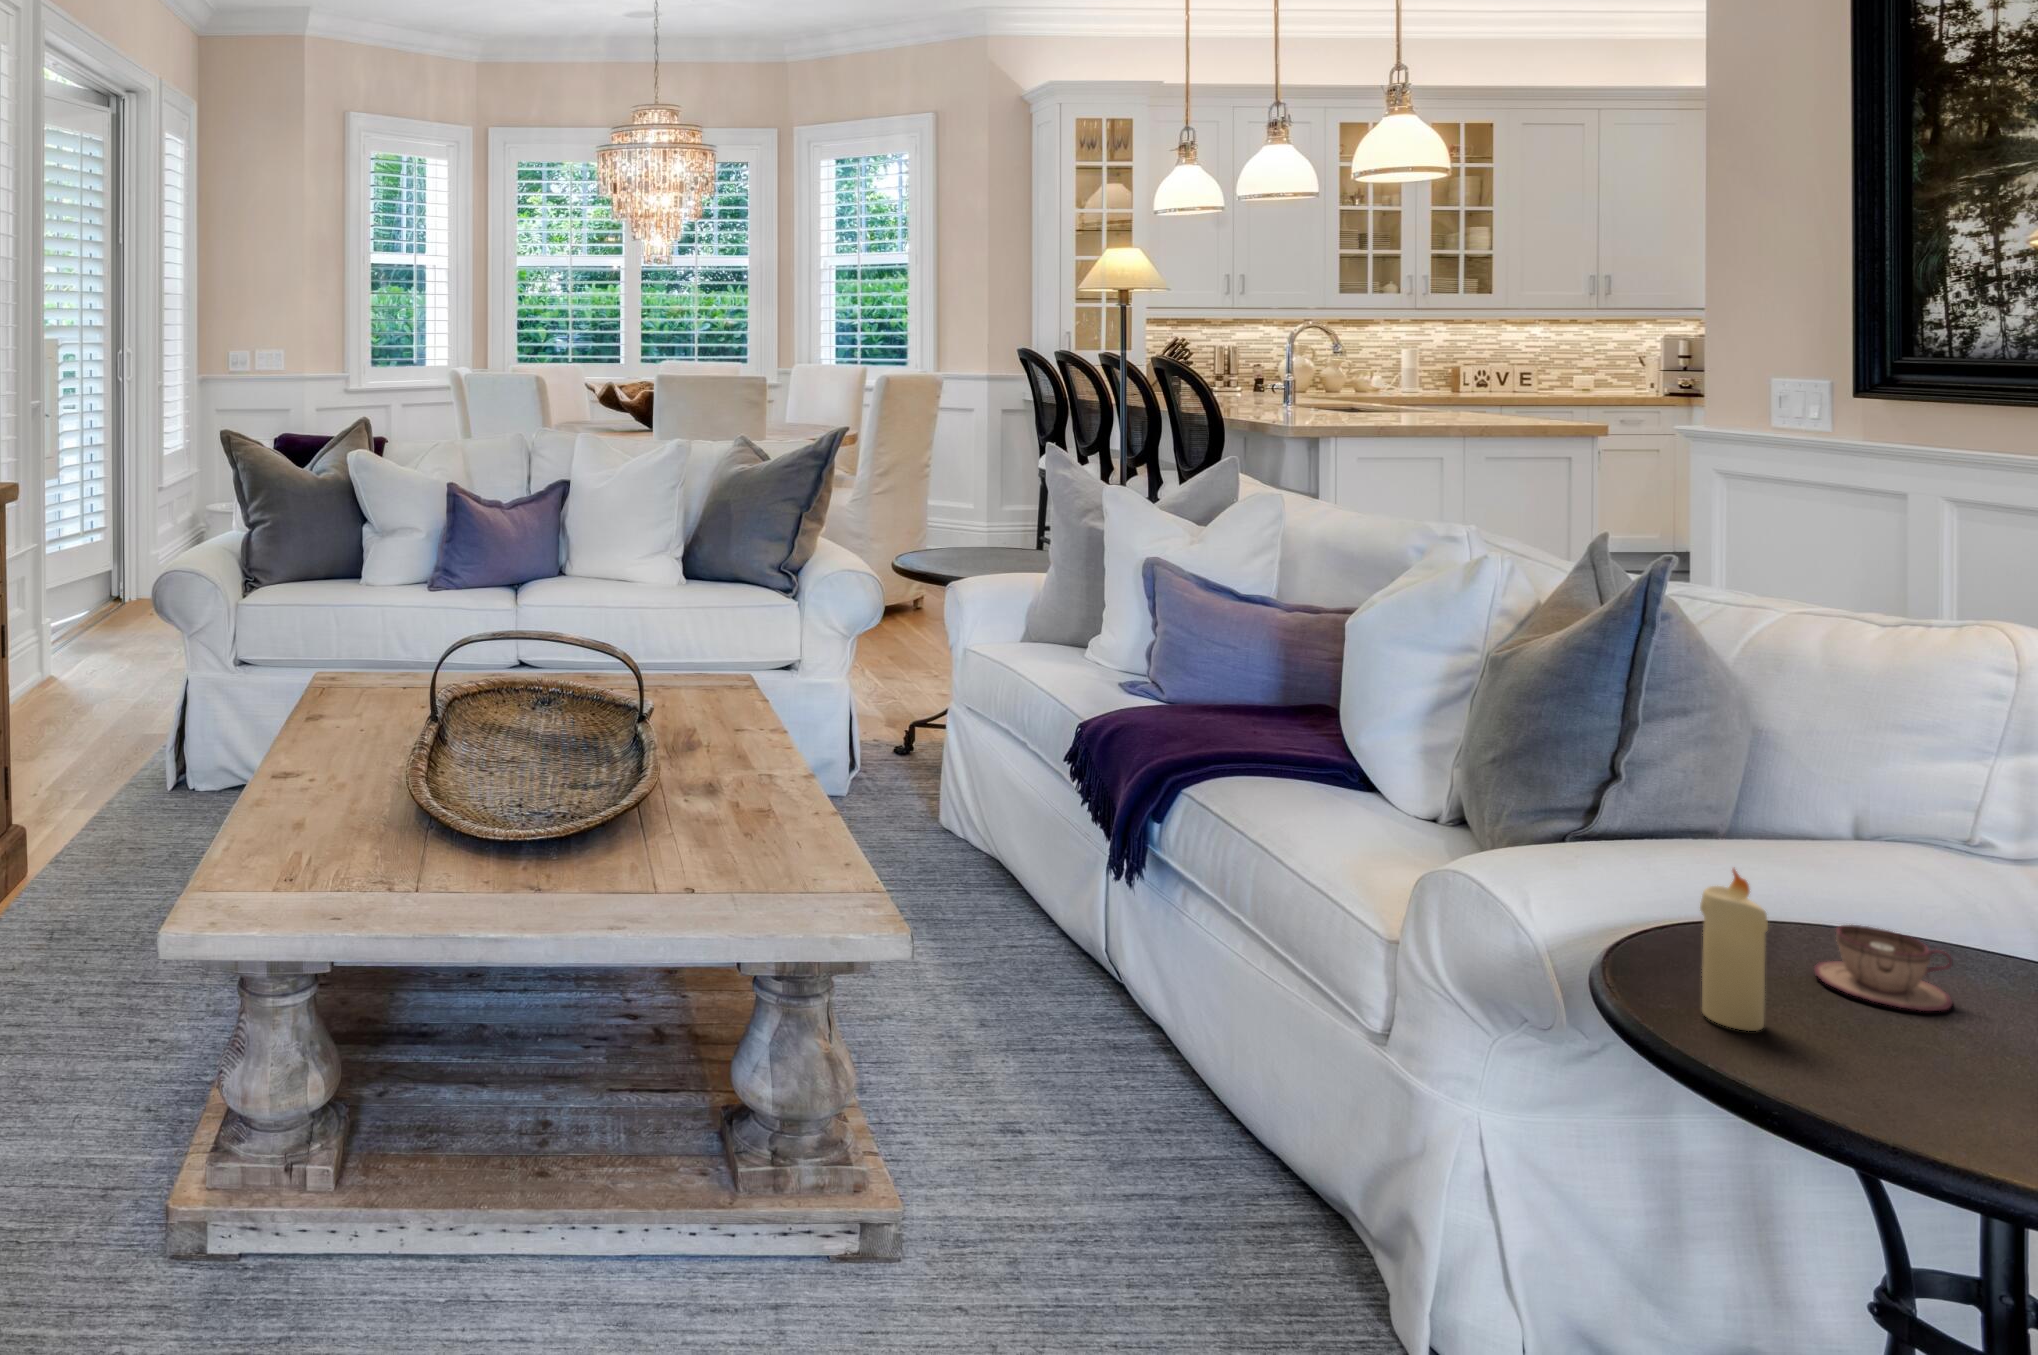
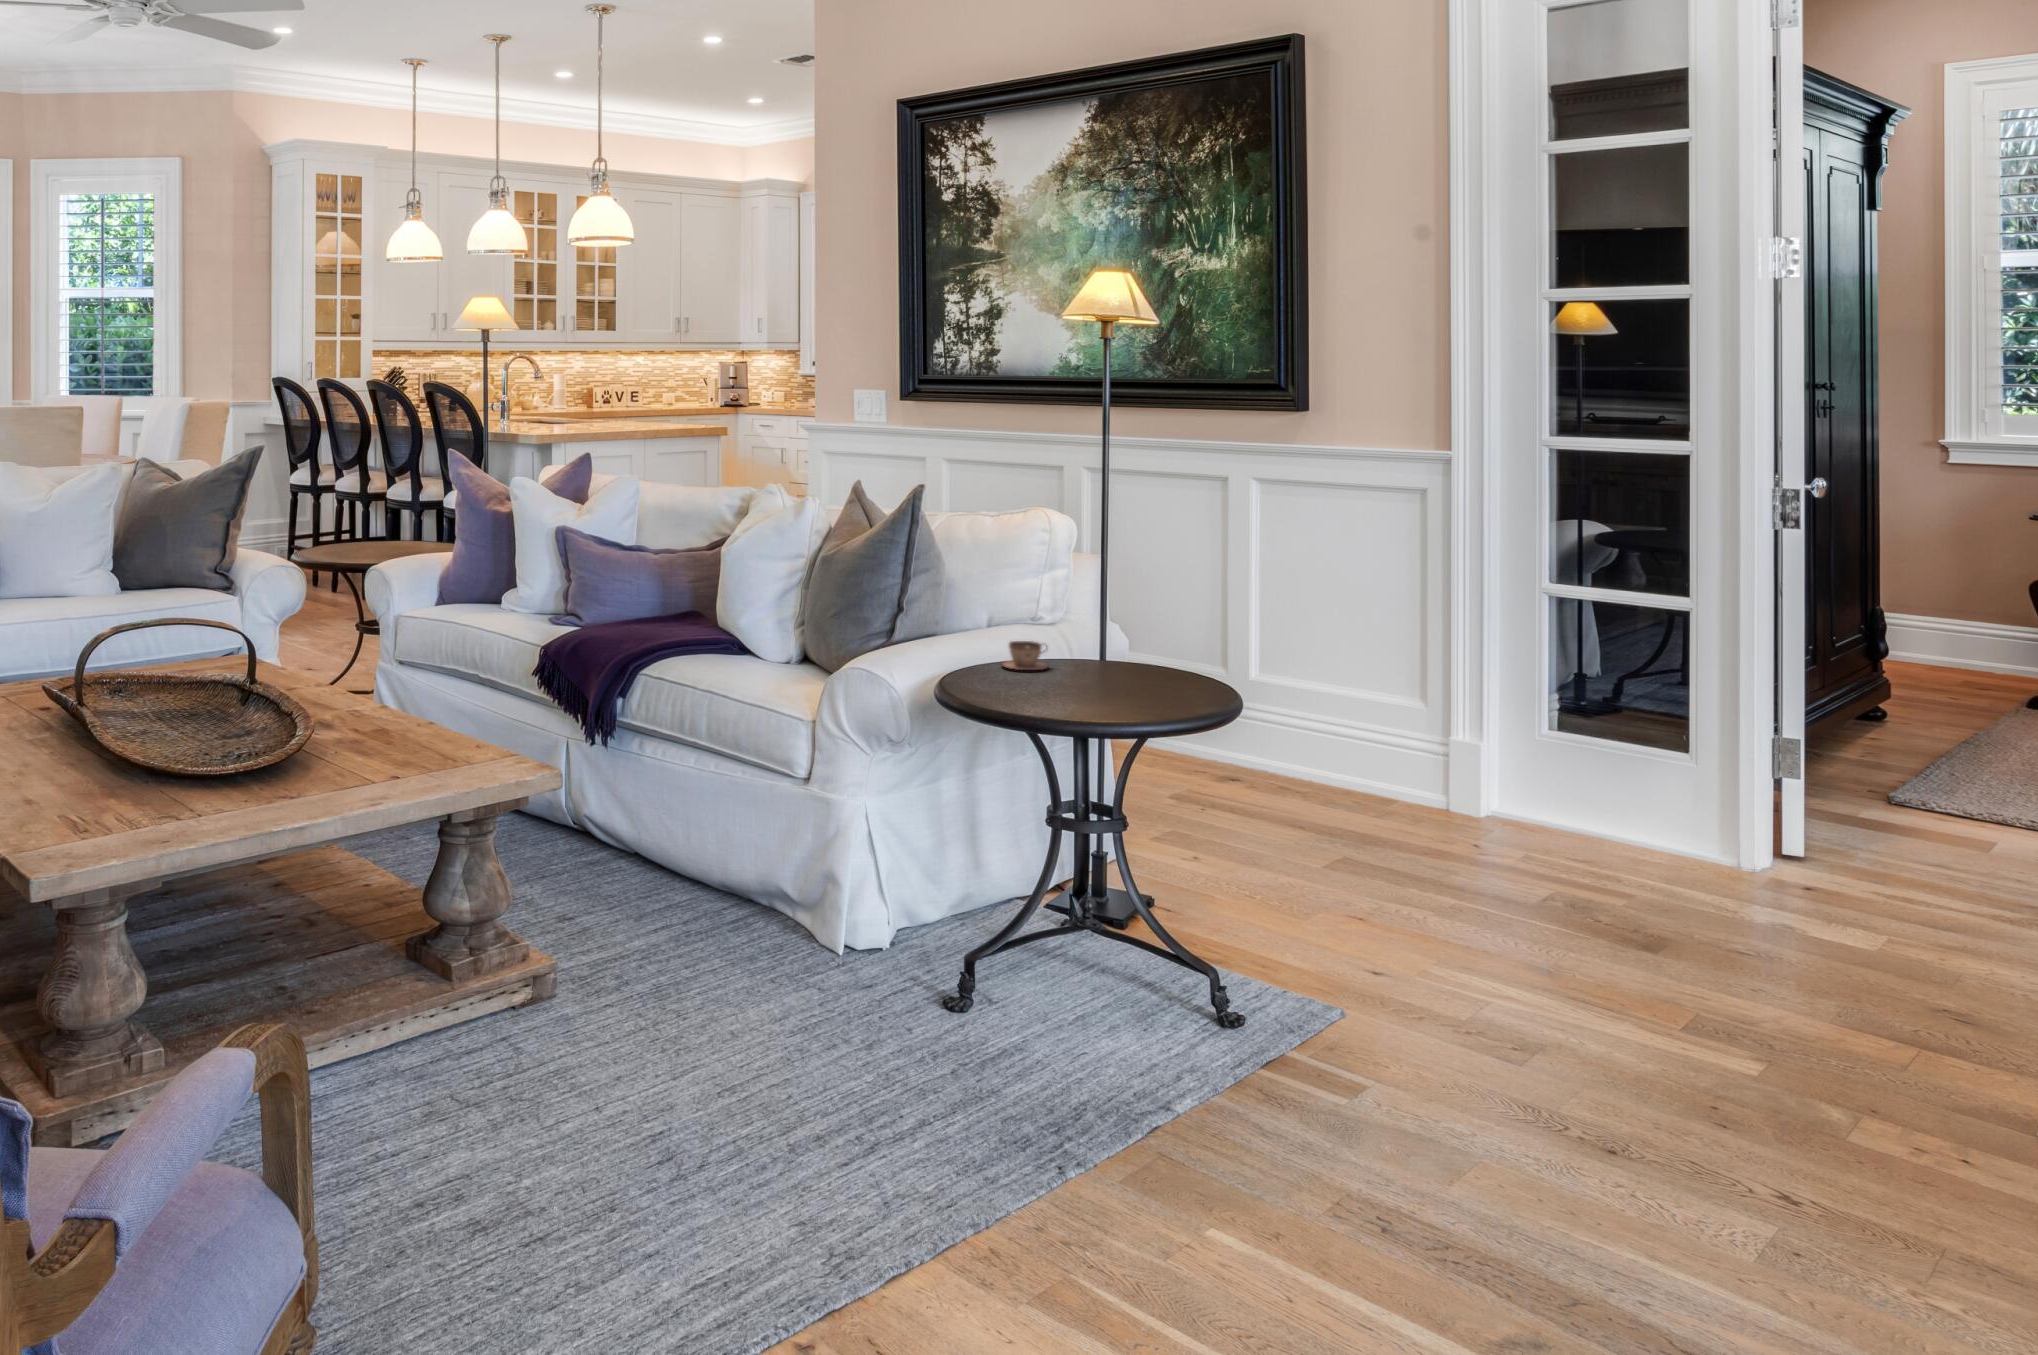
candle: present [1700,869,1768,1031] -> none [977,611,1001,687]

